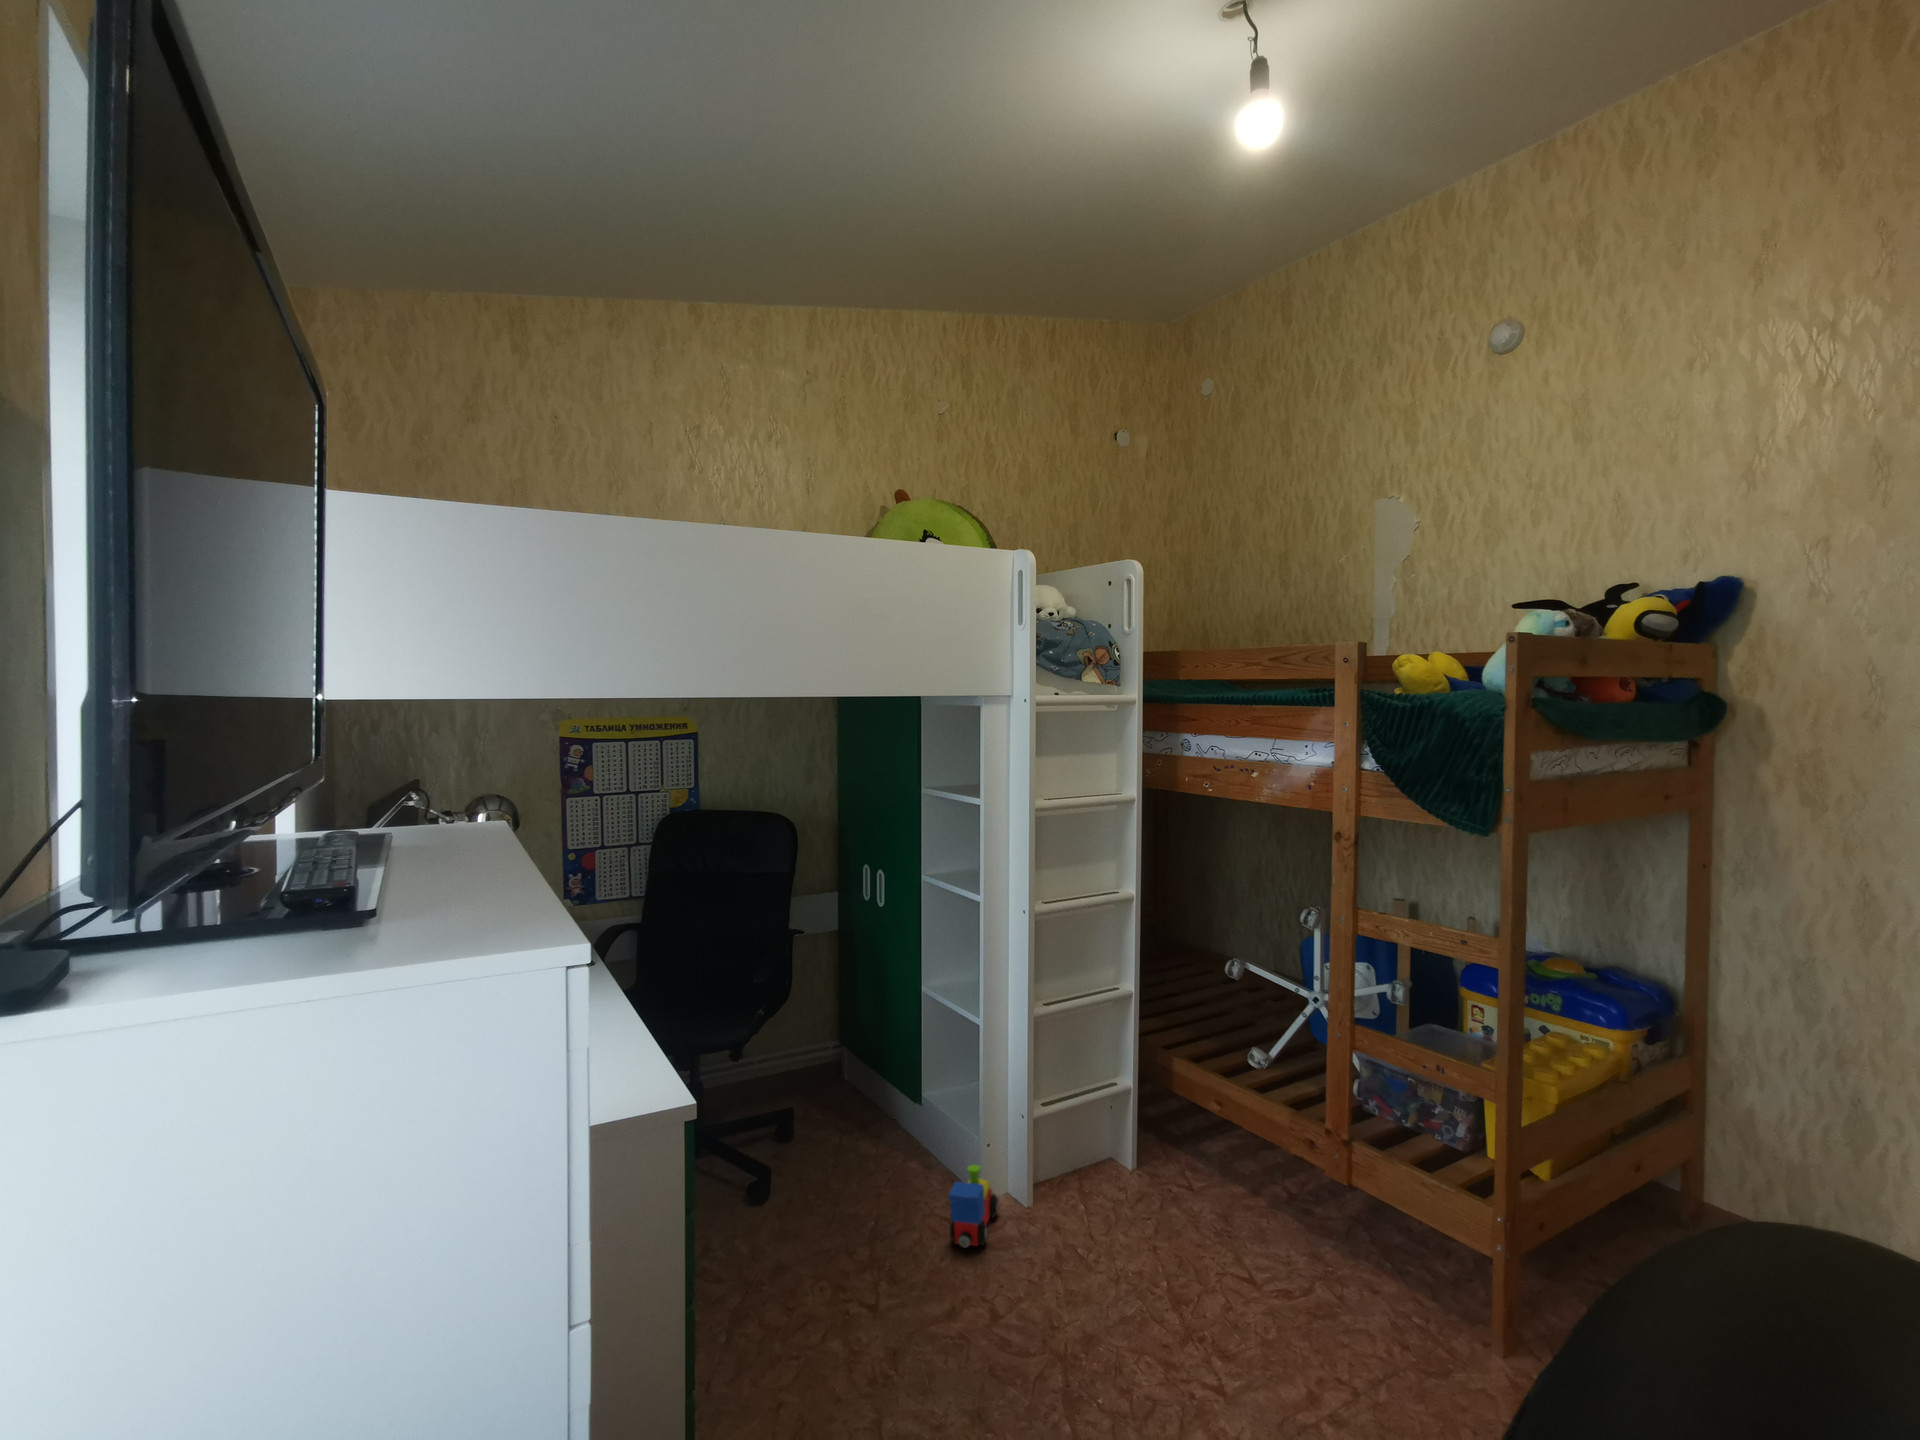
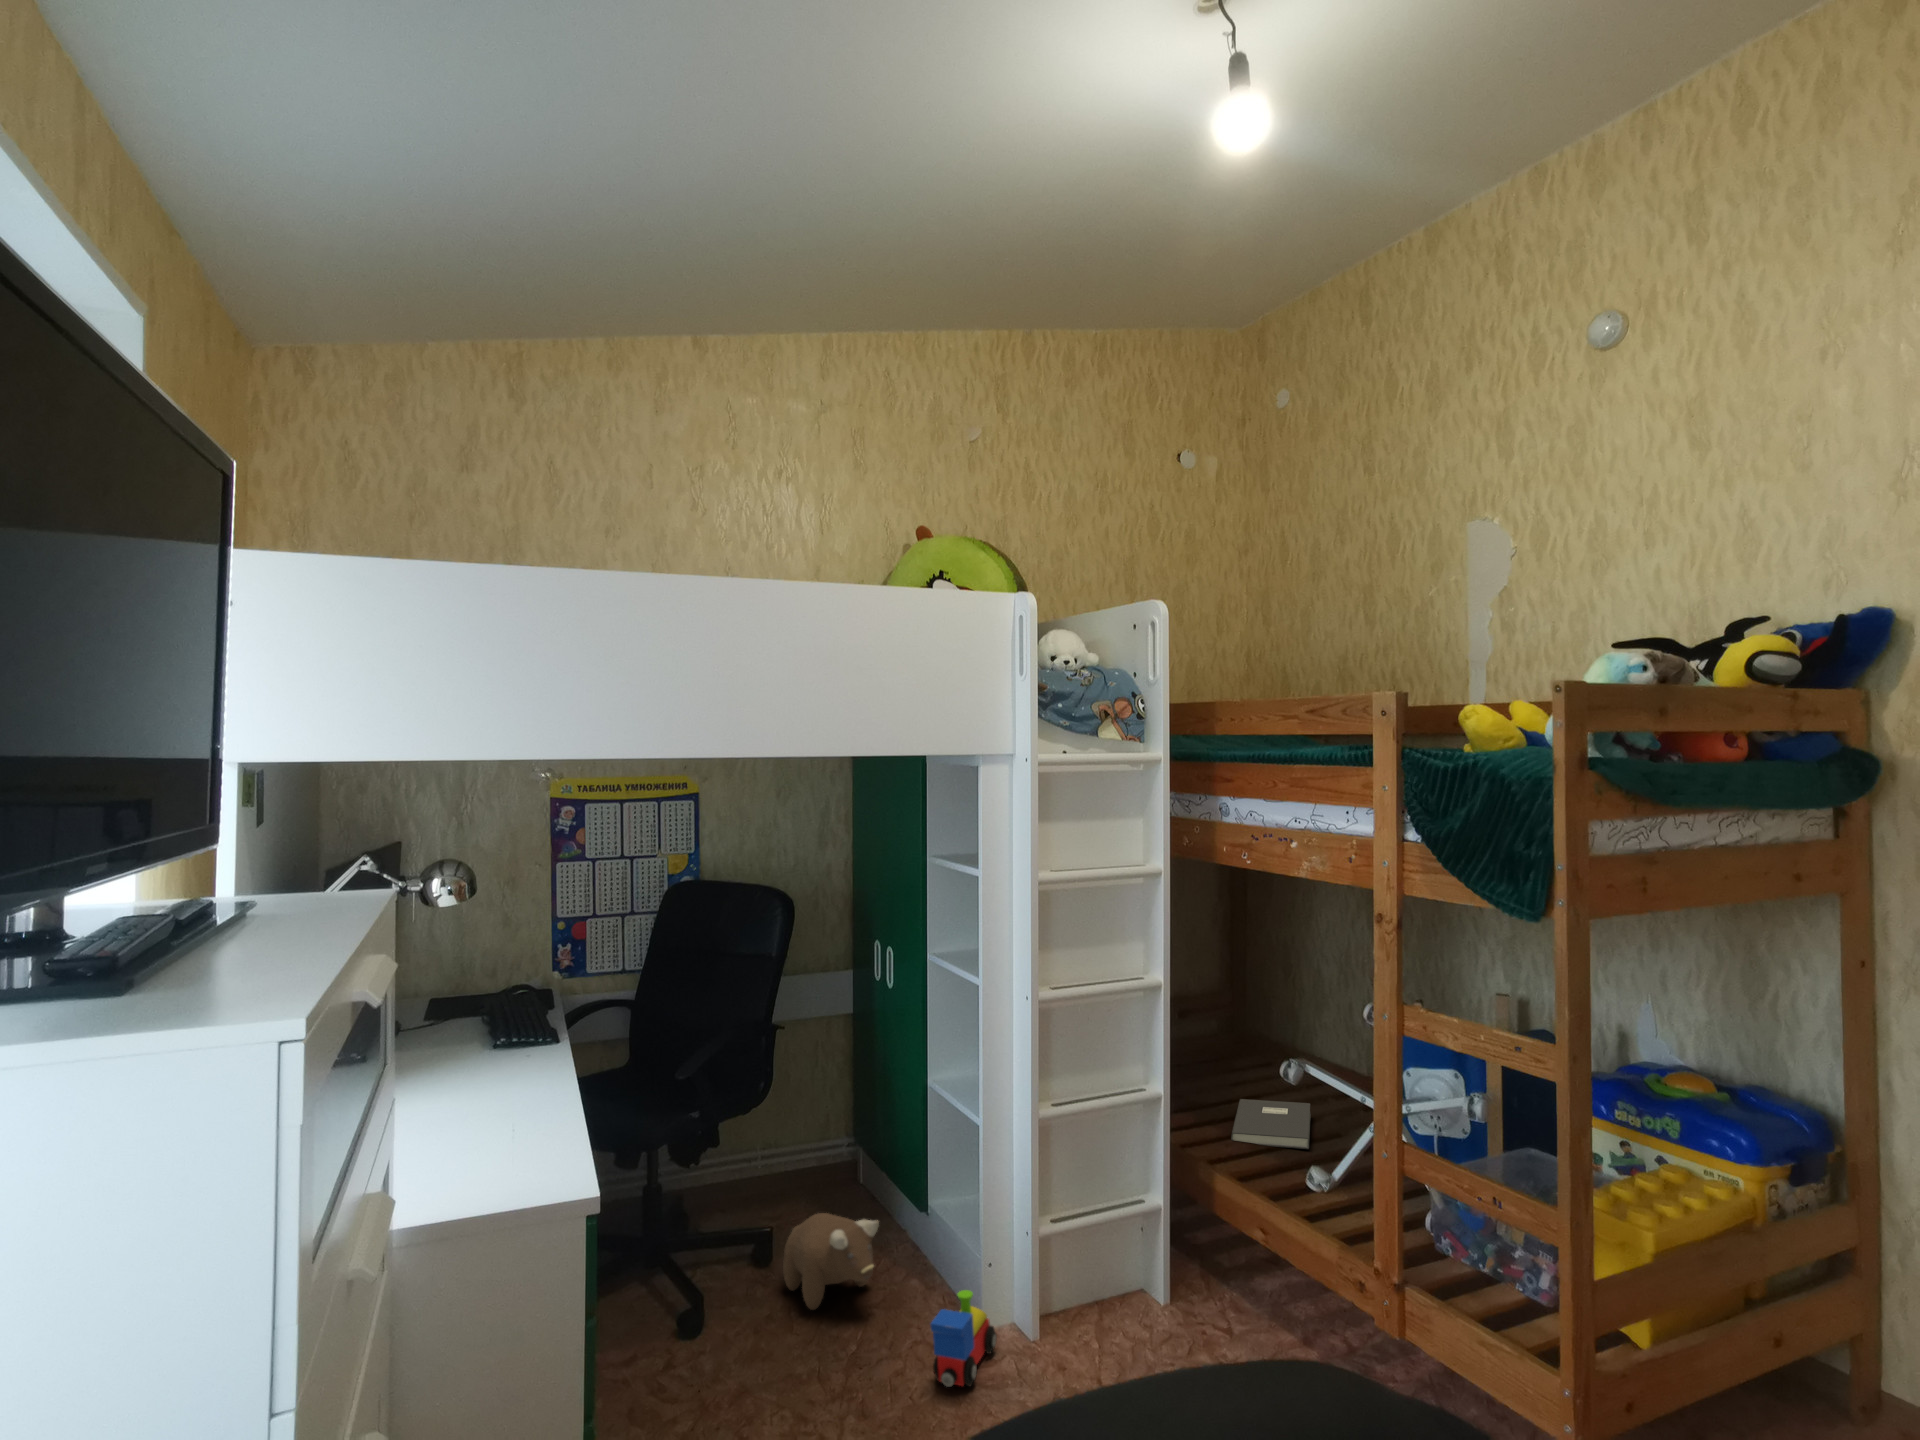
book: none [1176,993,1242,1032] -> present [1231,1099,1311,1149]
plush toy: none [799,1105,888,1190] -> present [783,1213,879,1310]

